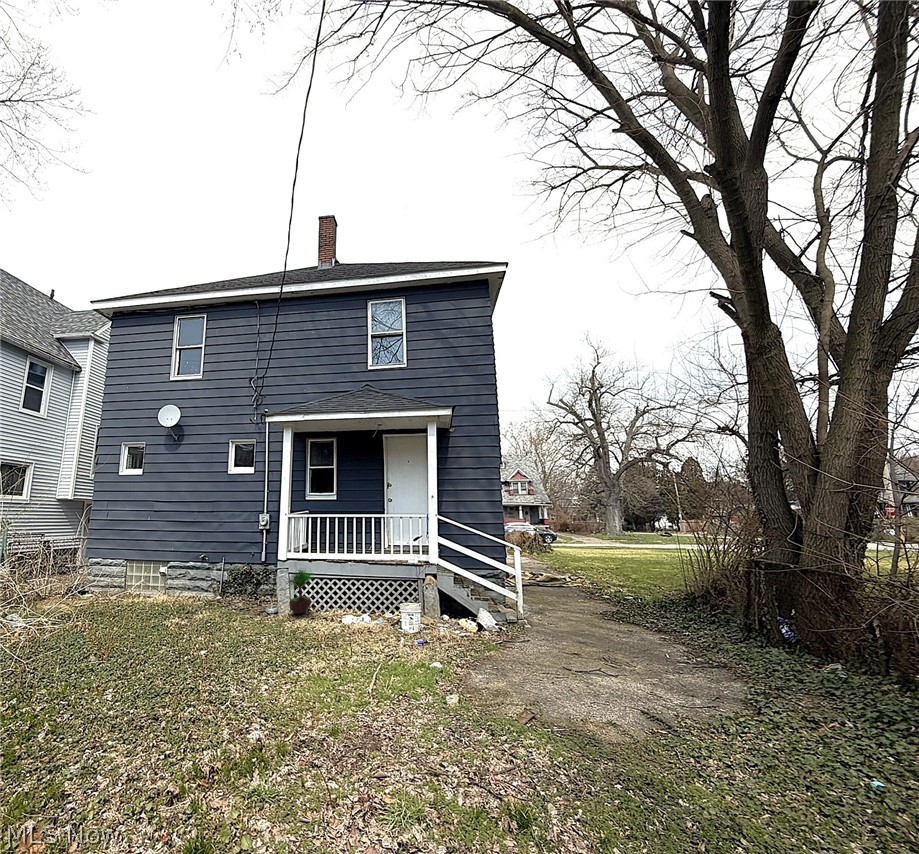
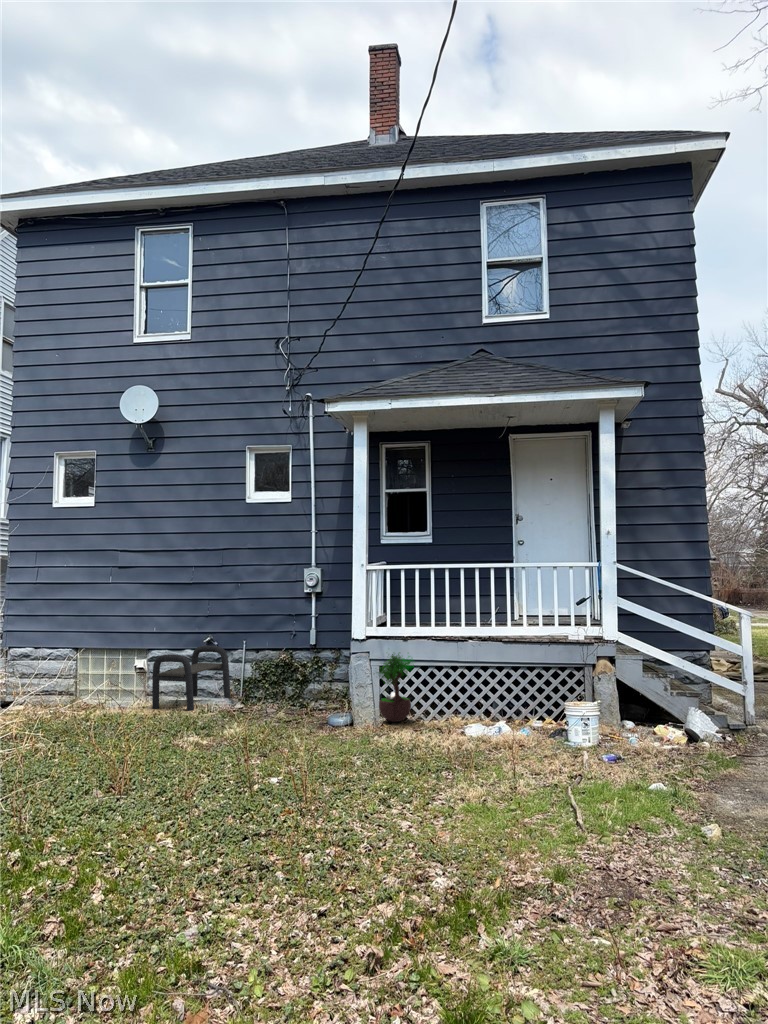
bench: none [153,559,215,603] -> present [152,646,230,711]

